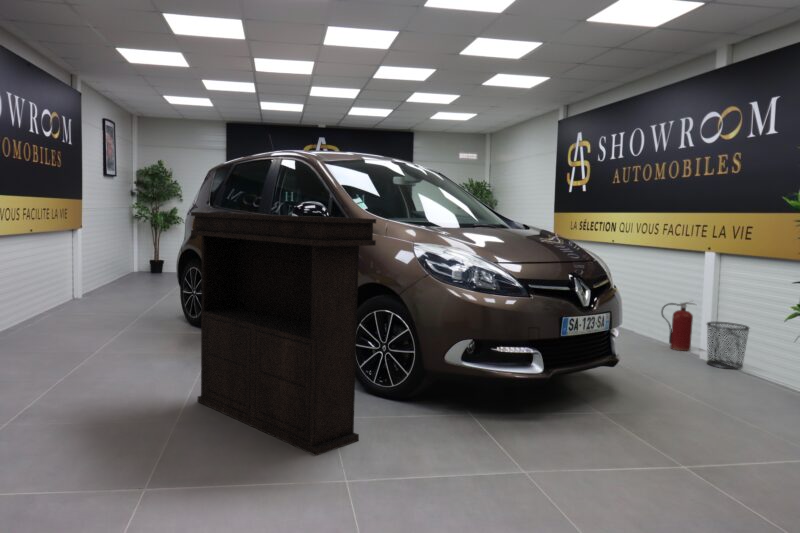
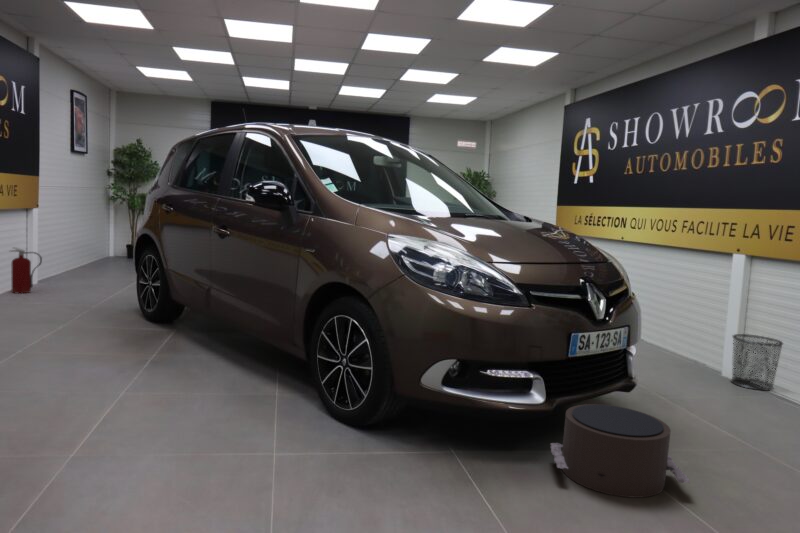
console table: present [191,212,376,456] -> none [113,189,336,508]
fire extinguisher: present [661,299,693,351] -> present [11,247,42,293]
pouf: none [549,376,660,445] -> present [551,404,690,498]

